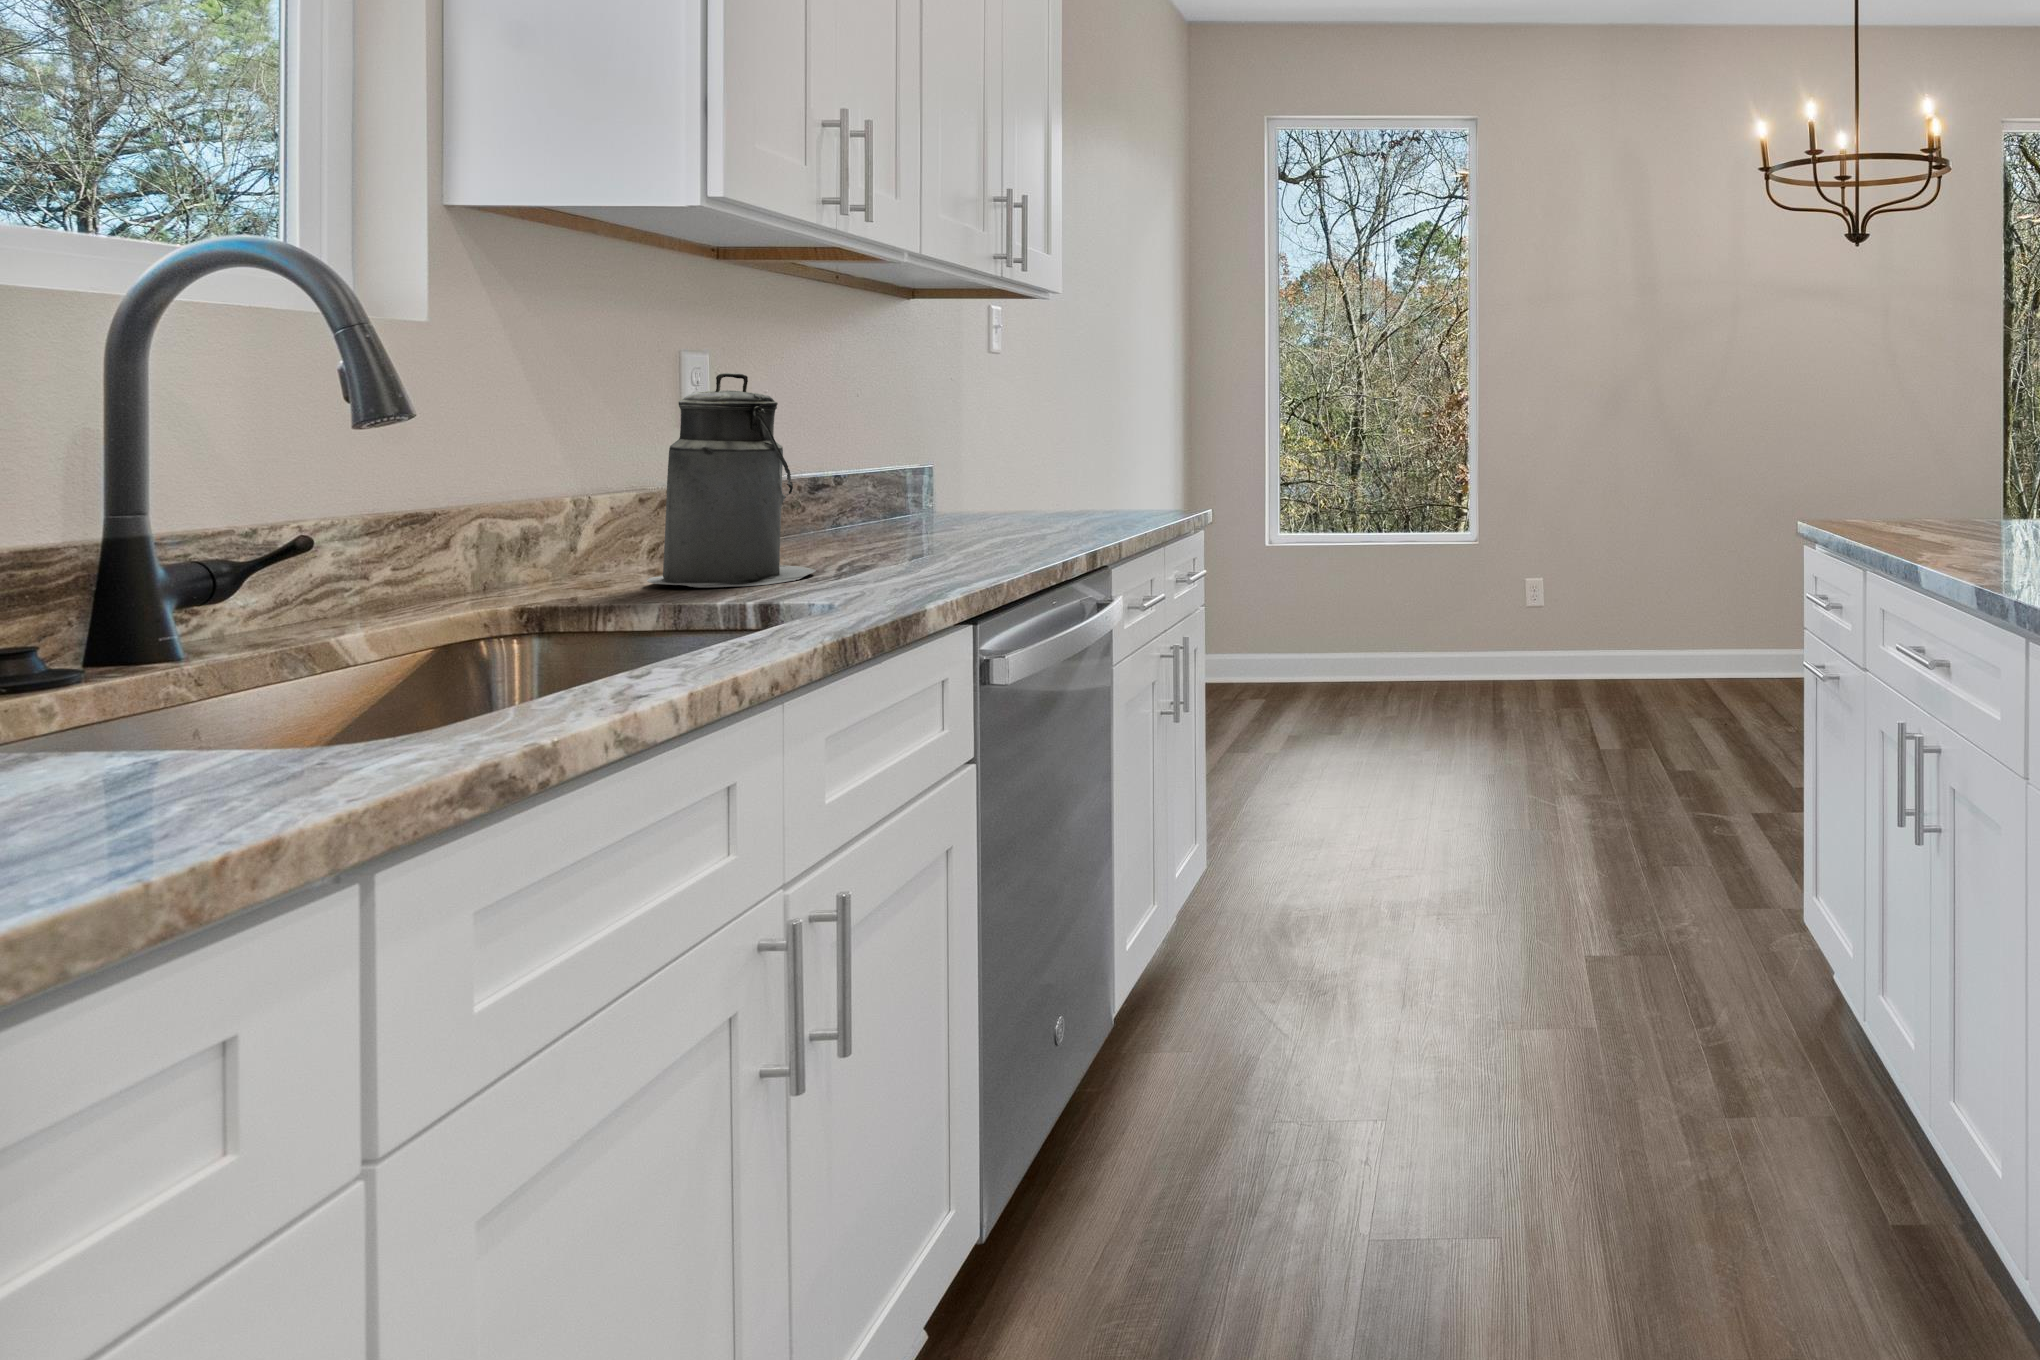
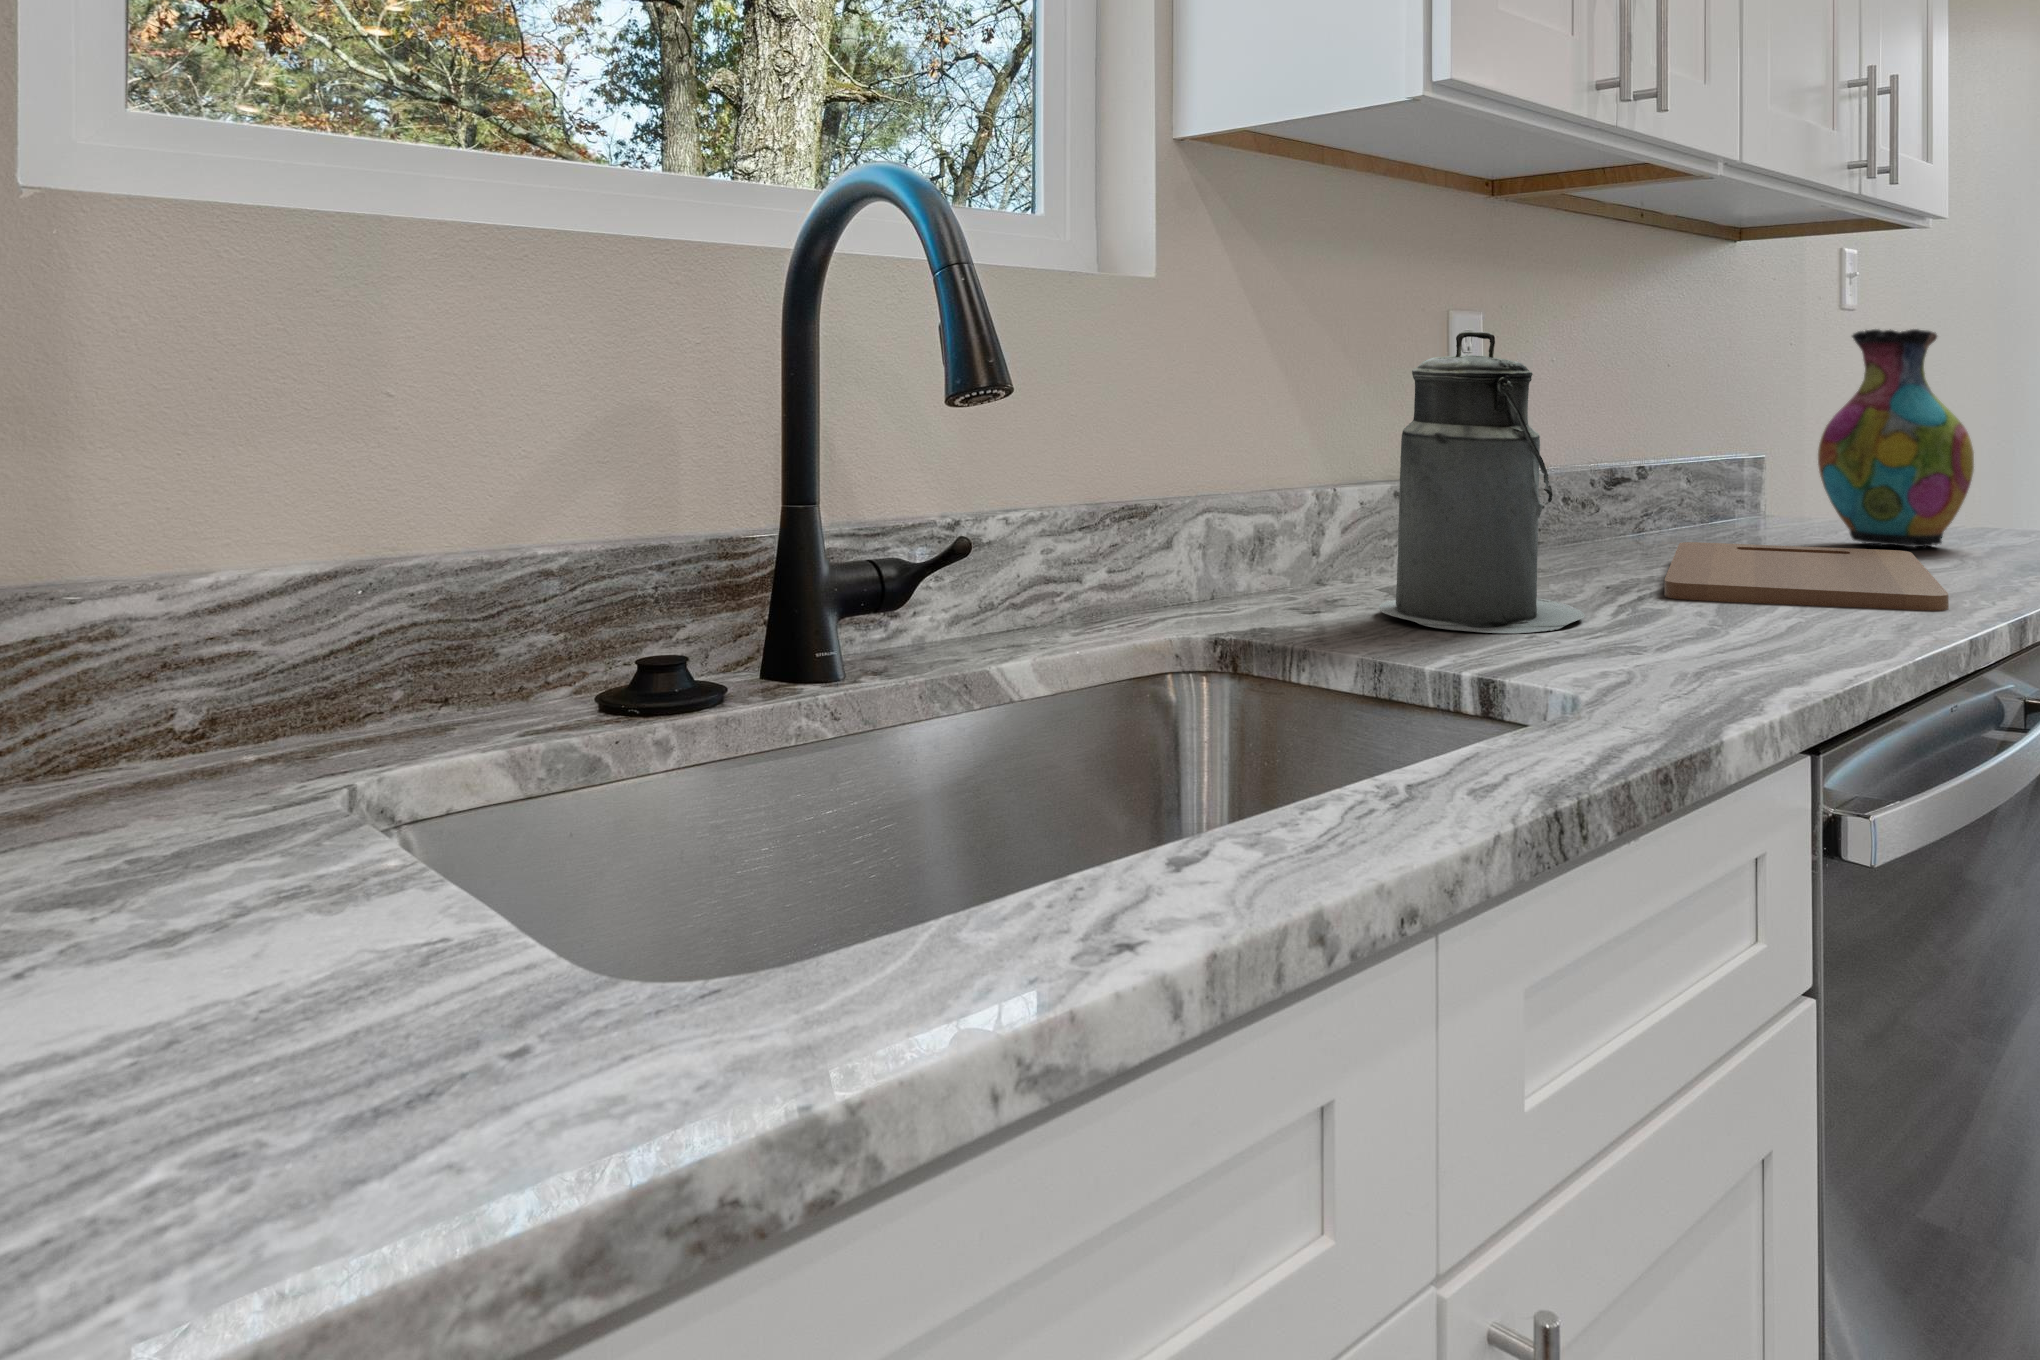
vase: none [972,370,1075,520] -> present [1818,329,1974,547]
cutting board: none [868,520,1054,559] -> present [1664,542,1949,611]

